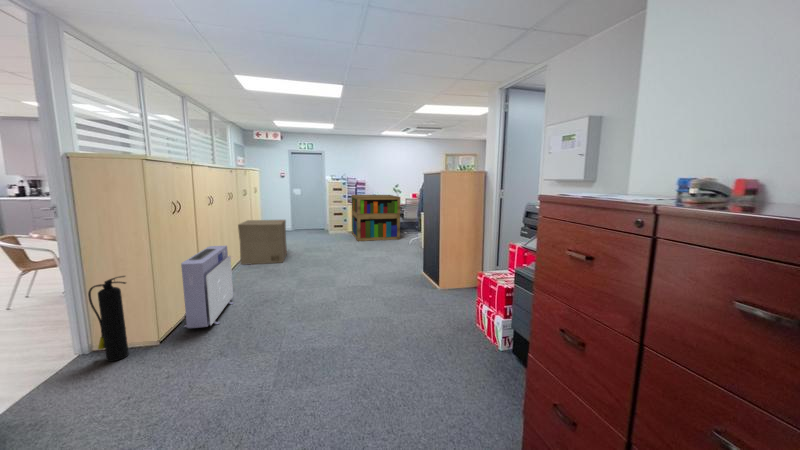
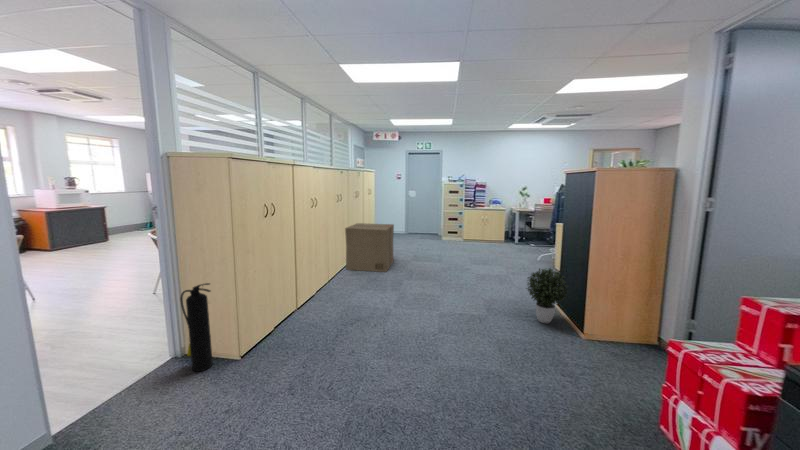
bookshelf: present [352,195,400,241] -> none [467,198,529,254]
potted plant: none [400,243,429,283] -> present [526,268,568,323]
air purifier: present [181,246,234,328] -> none [268,253,326,346]

